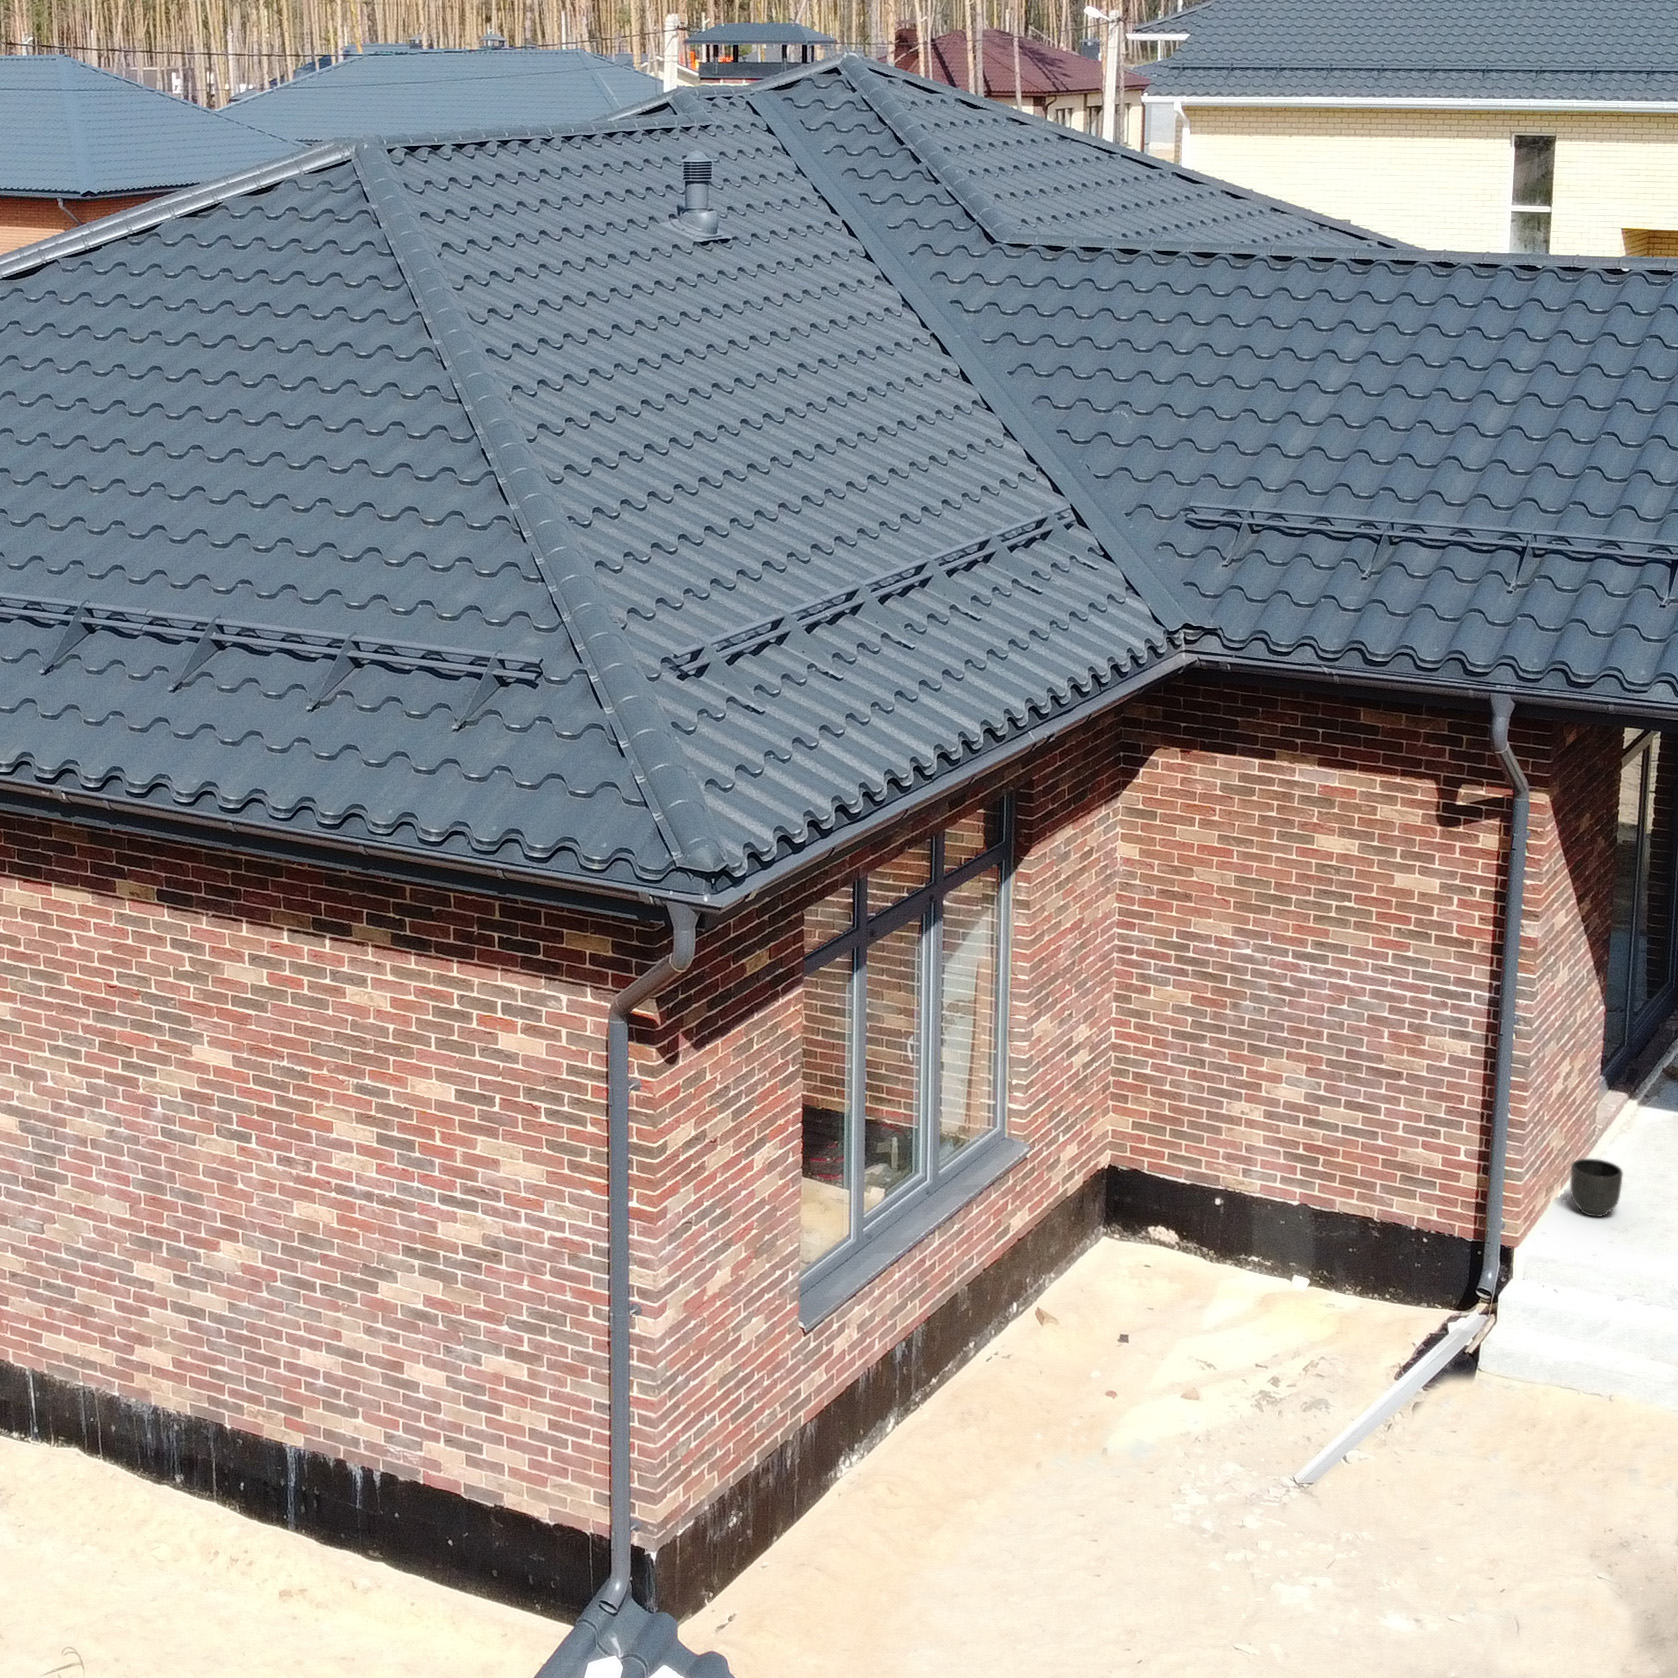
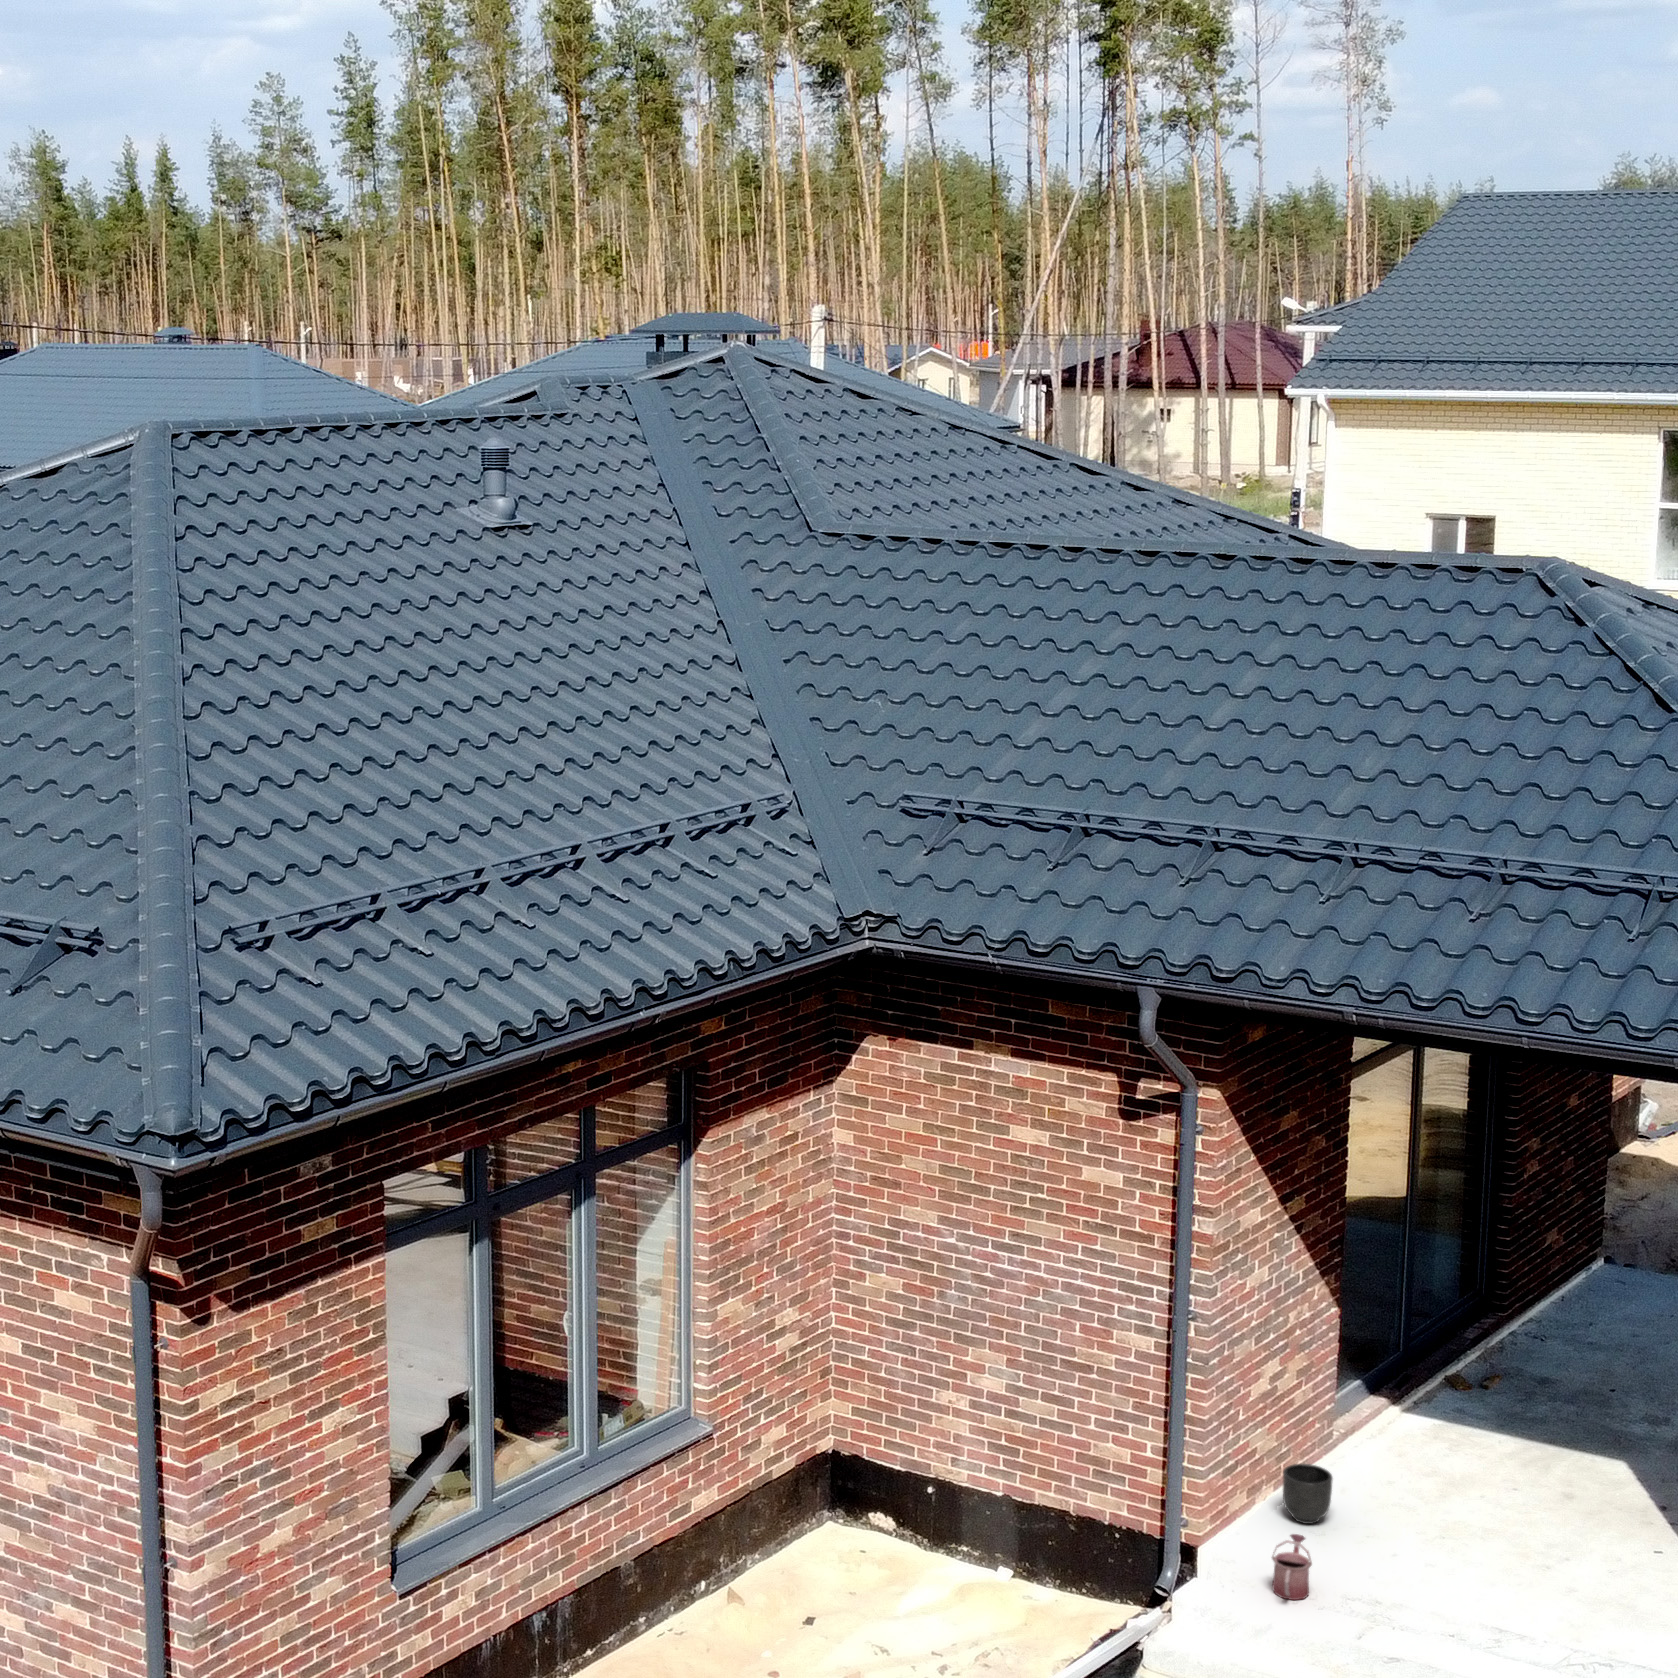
watering can: none [1597,1227,1640,1291] -> present [1272,1534,1312,1600]

